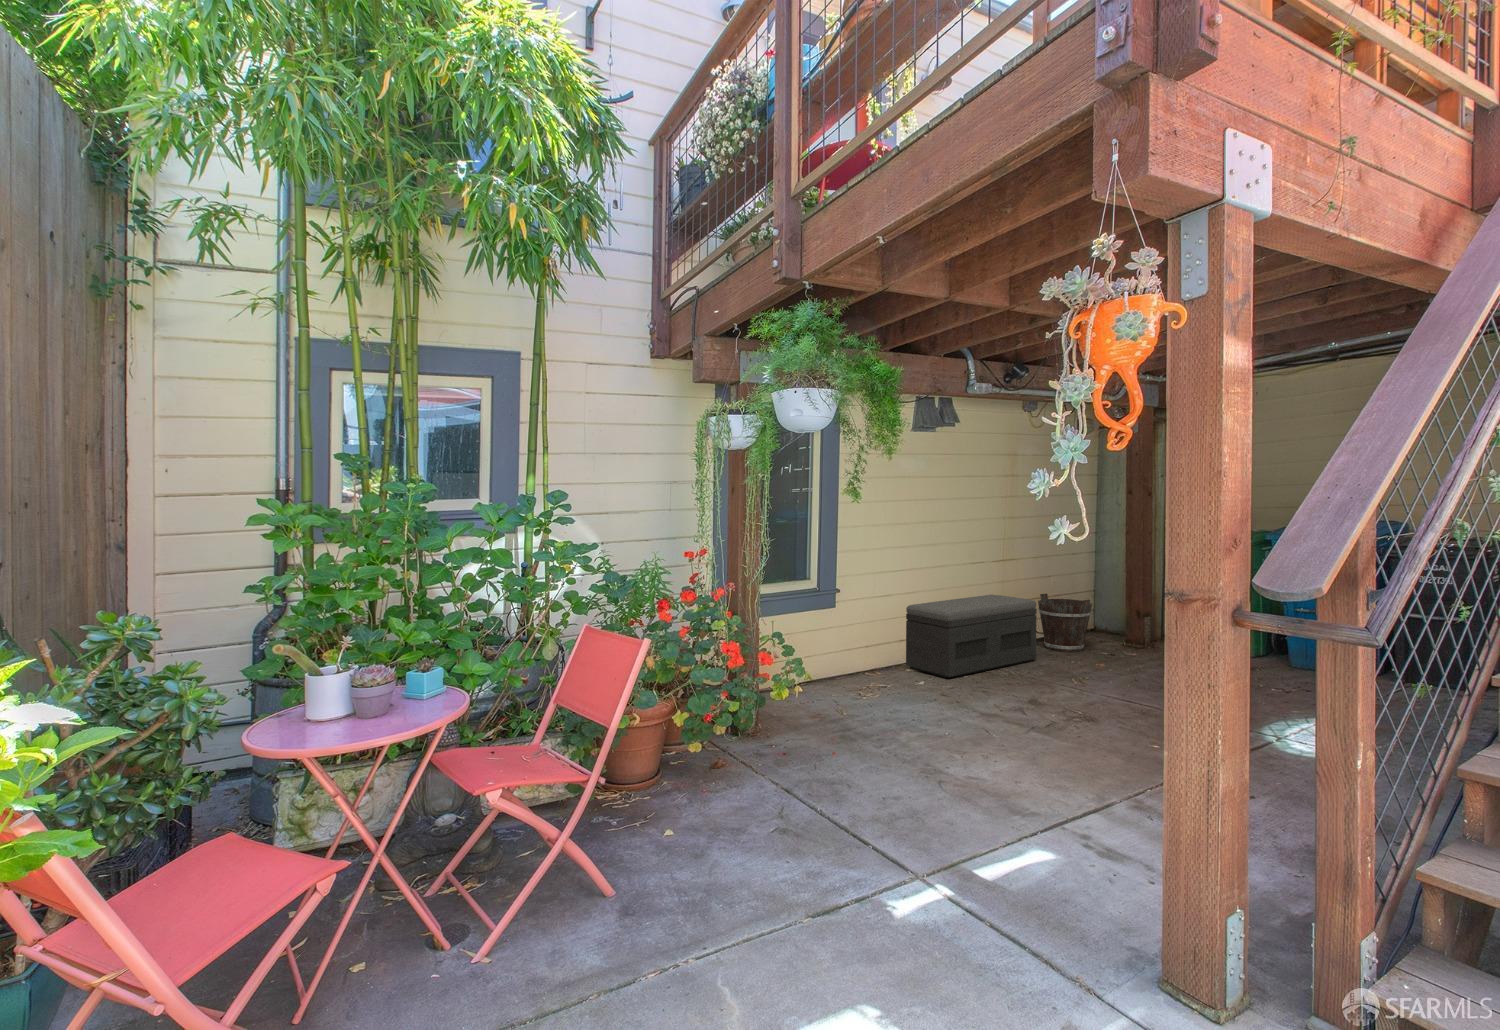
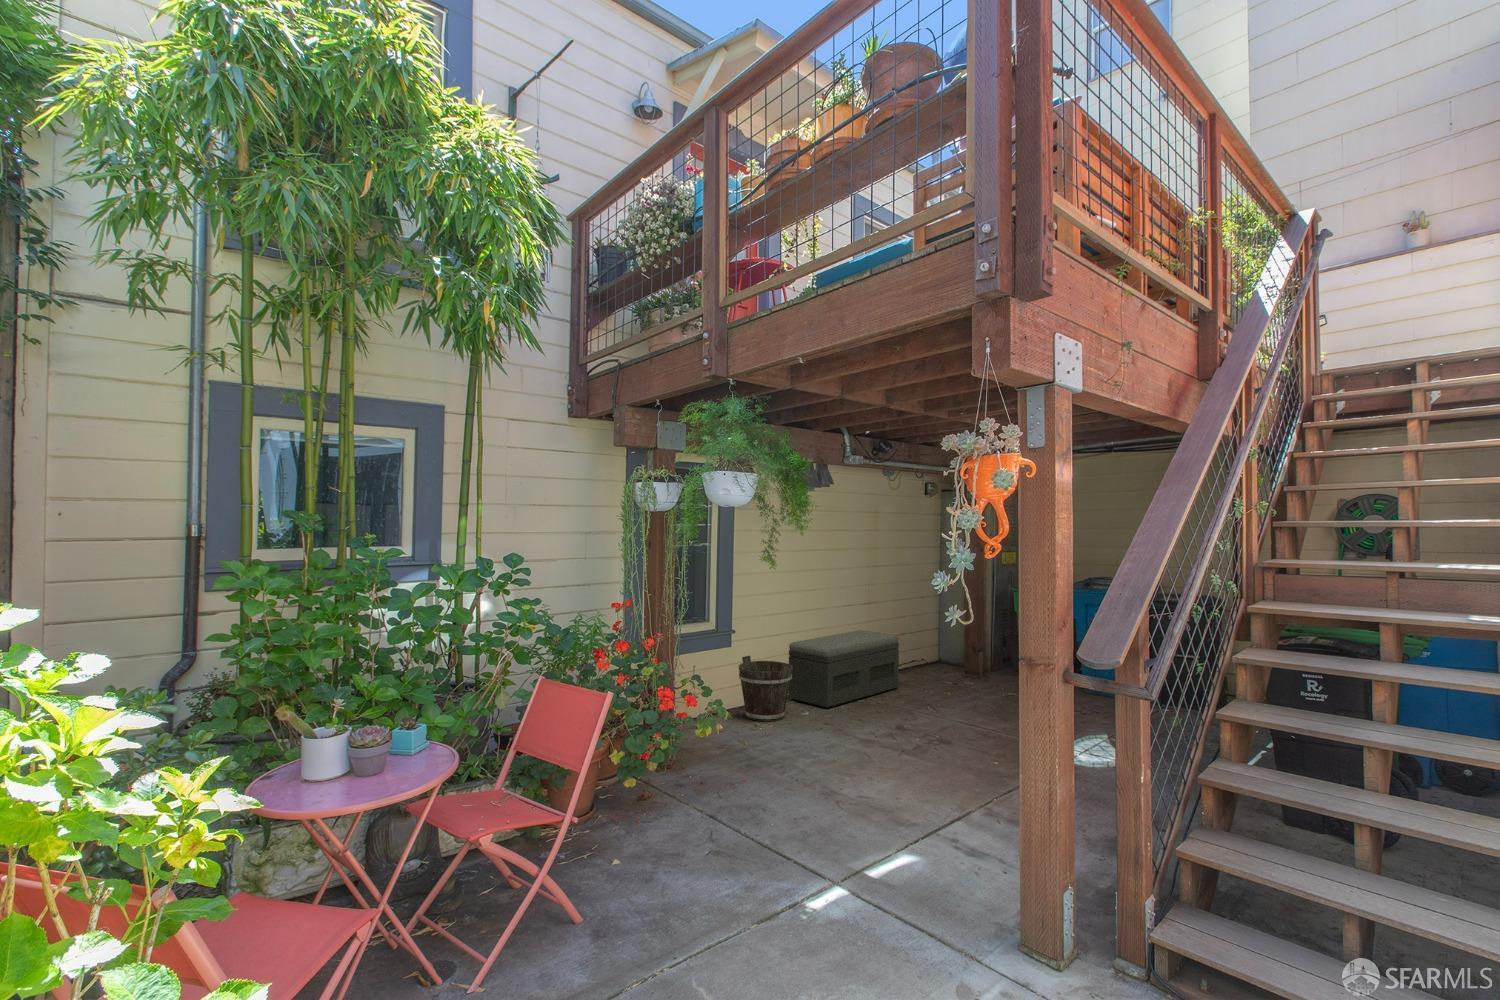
bucket: present [1038,593,1092,652] -> present [739,656,793,721]

